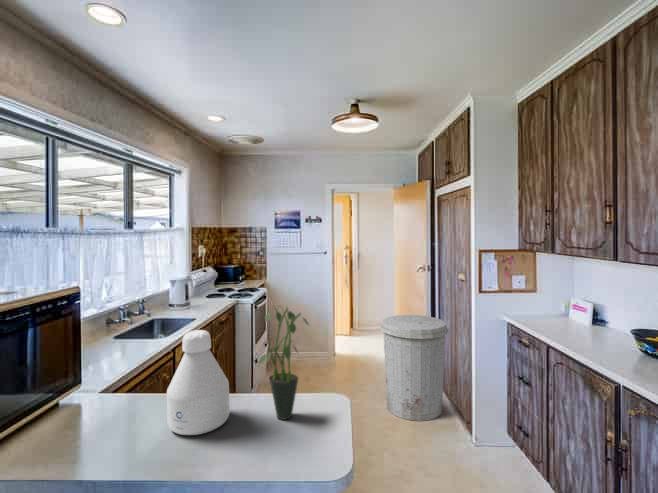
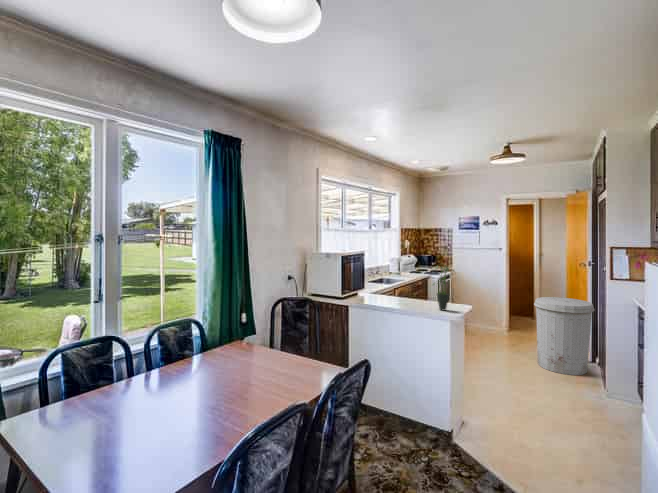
bottle: present [167,330,230,435] -> none [397,271,420,309]

